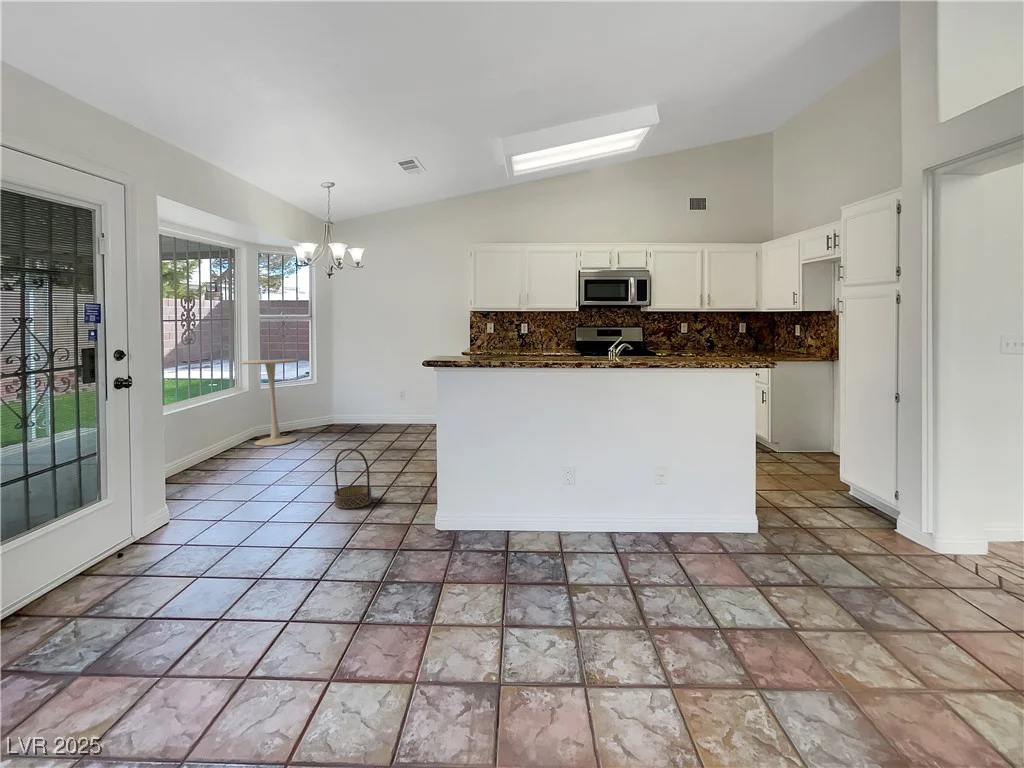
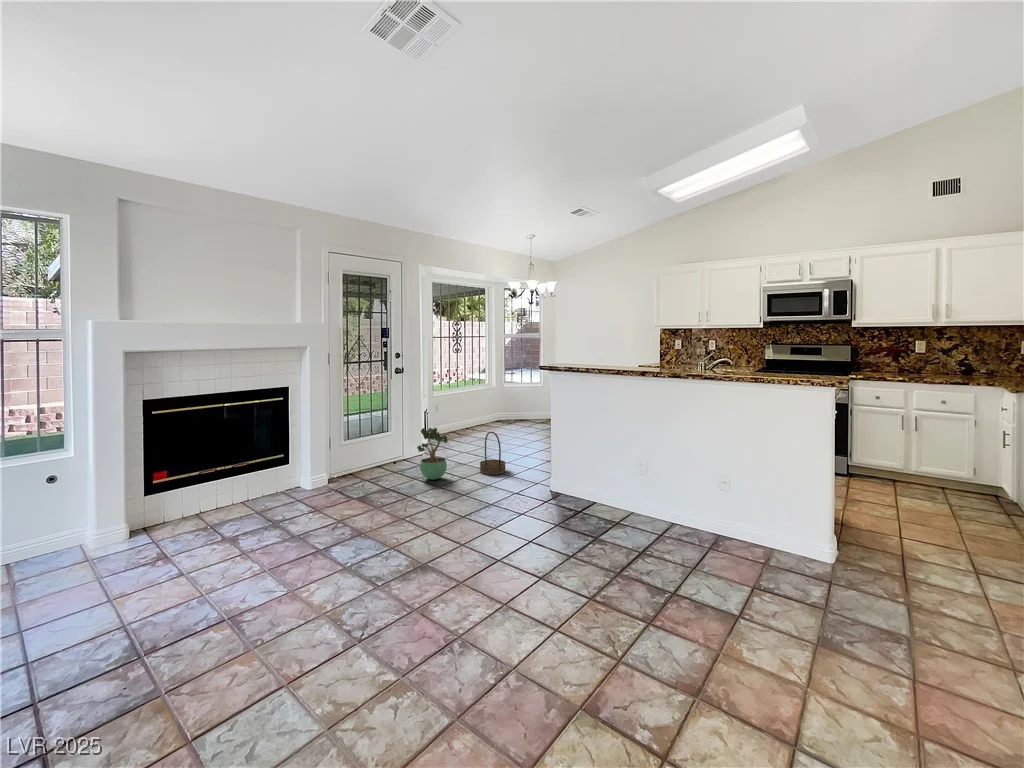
pedestal table: present [239,359,300,446] -> none [487,366,526,429]
potted plant: none [251,455,310,537] -> present [417,428,448,480]

